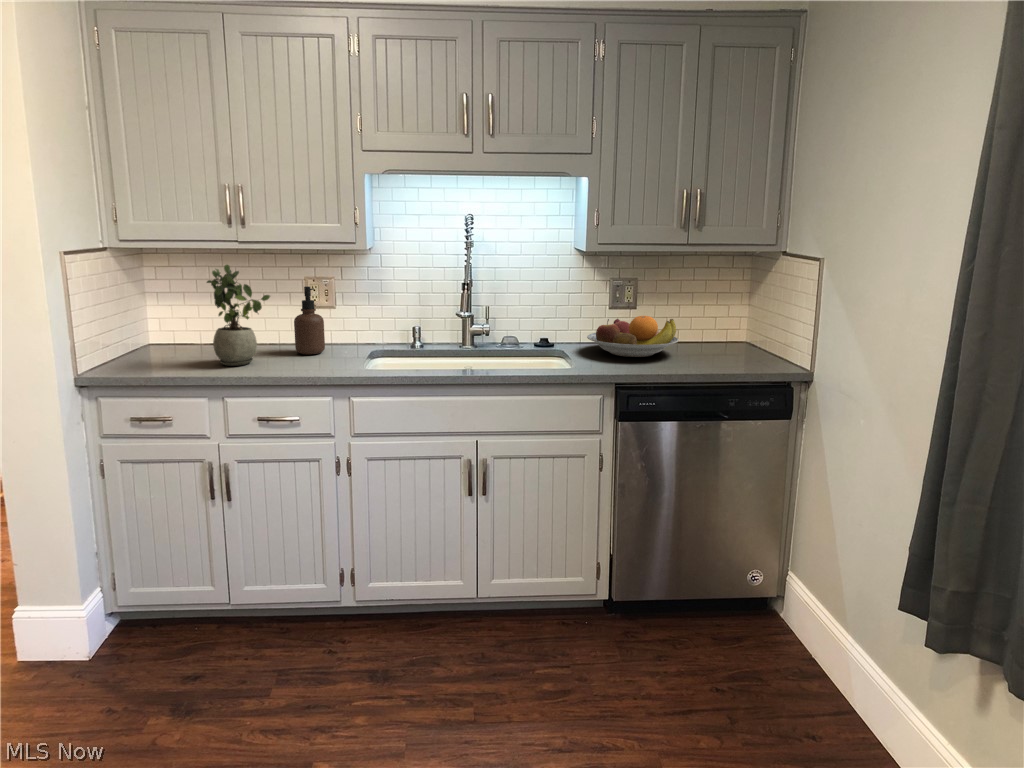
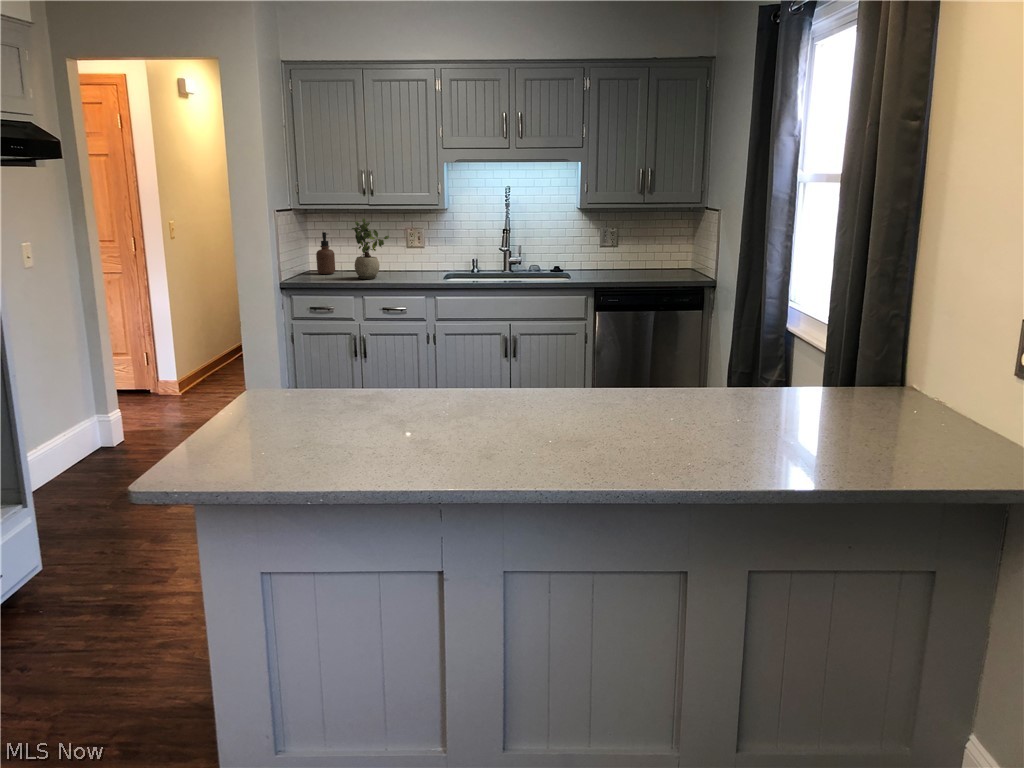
soap dispenser: present [294,286,325,354] -> present [316,232,335,274]
fruit bowl: present [587,316,679,357] -> none [583,249,641,275]

